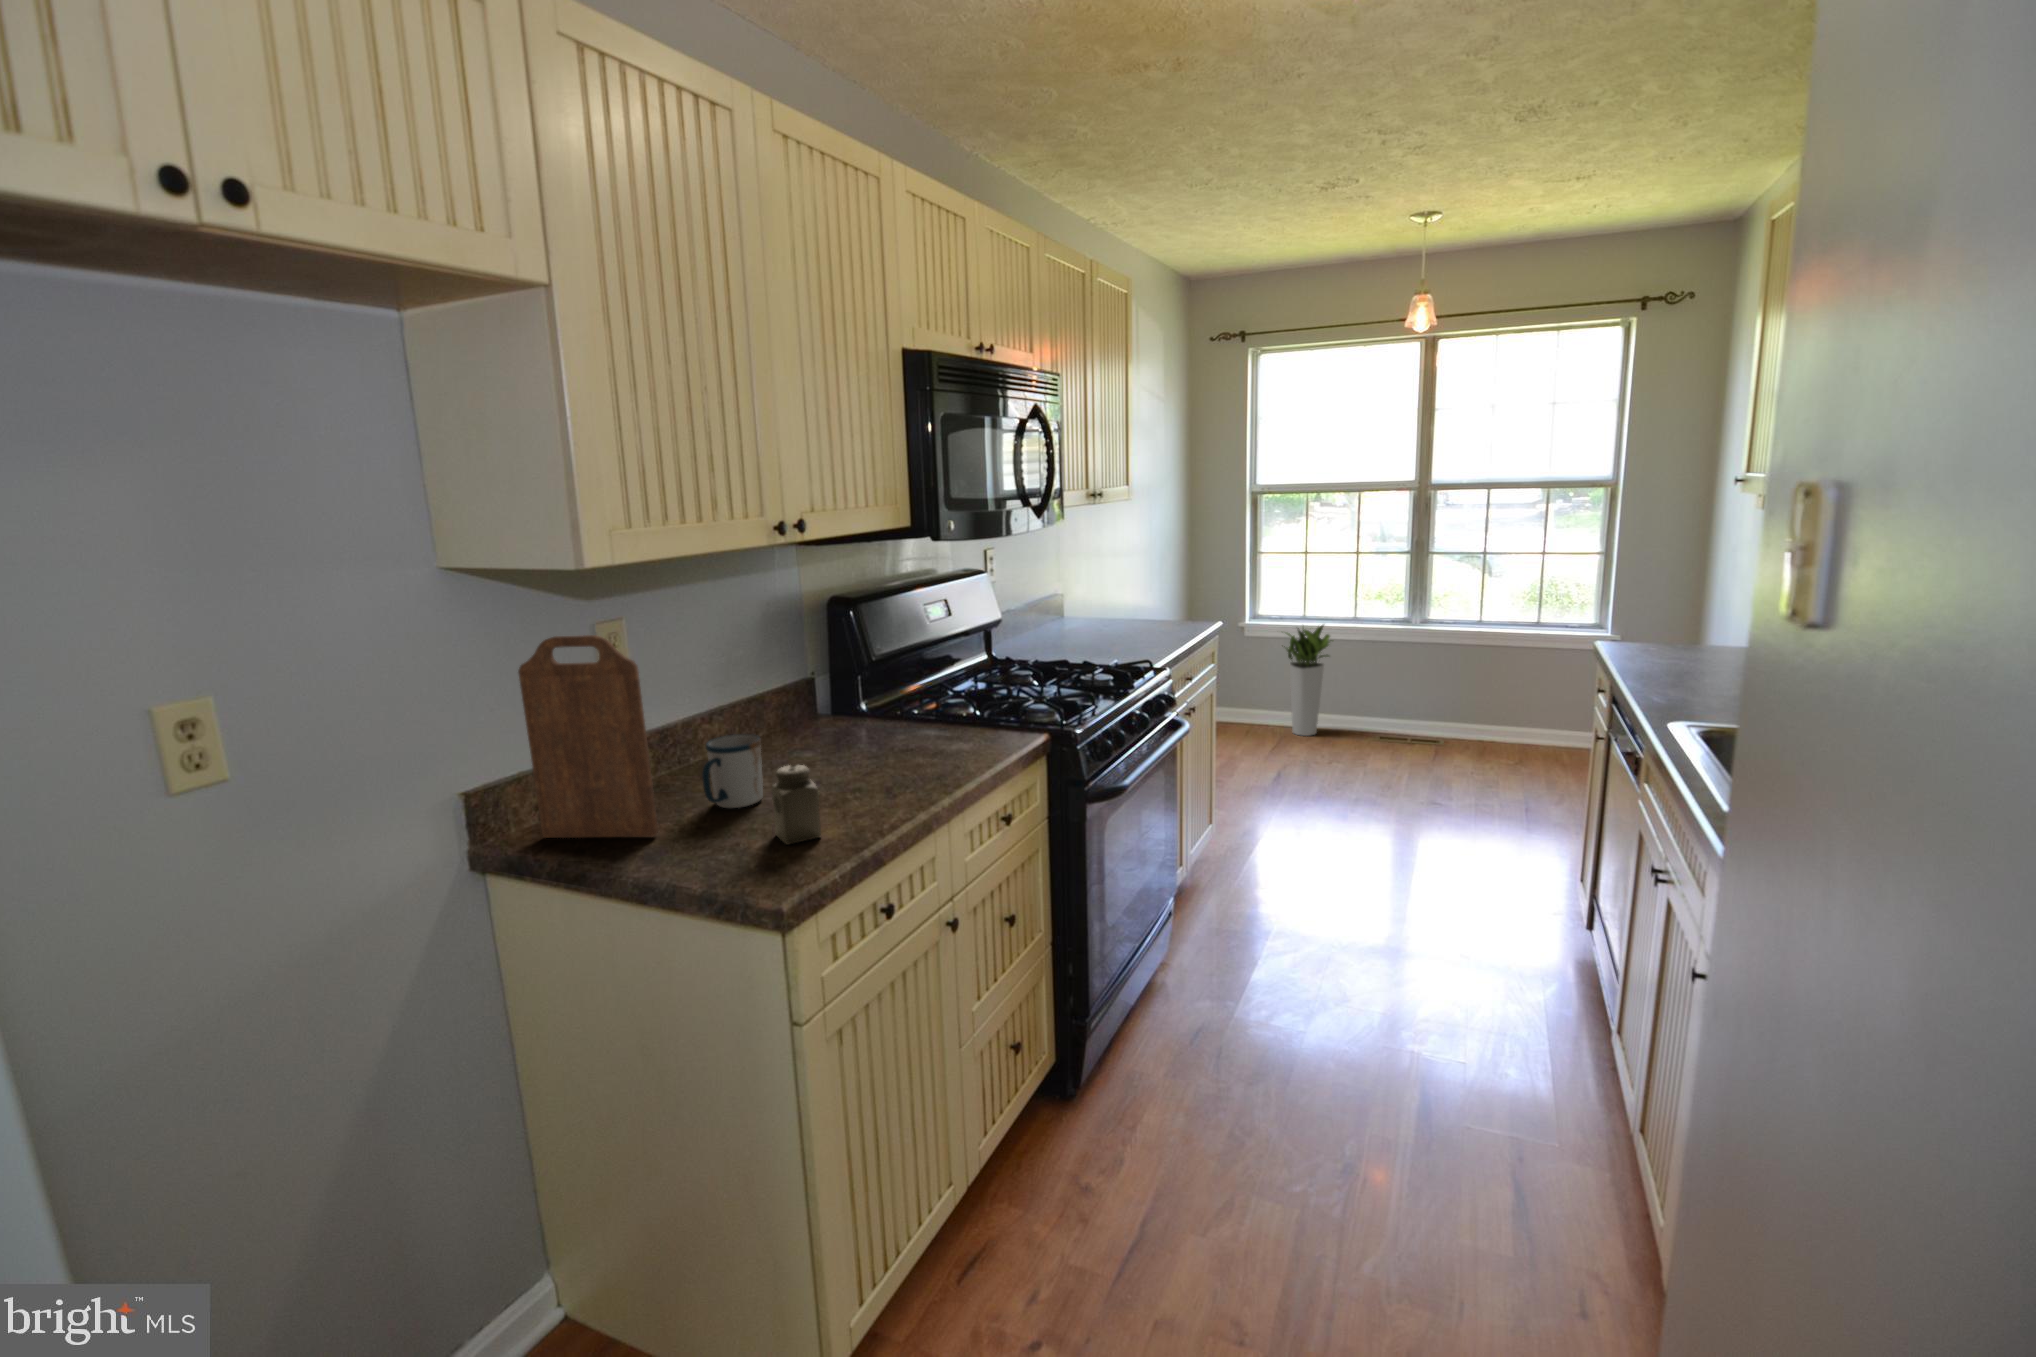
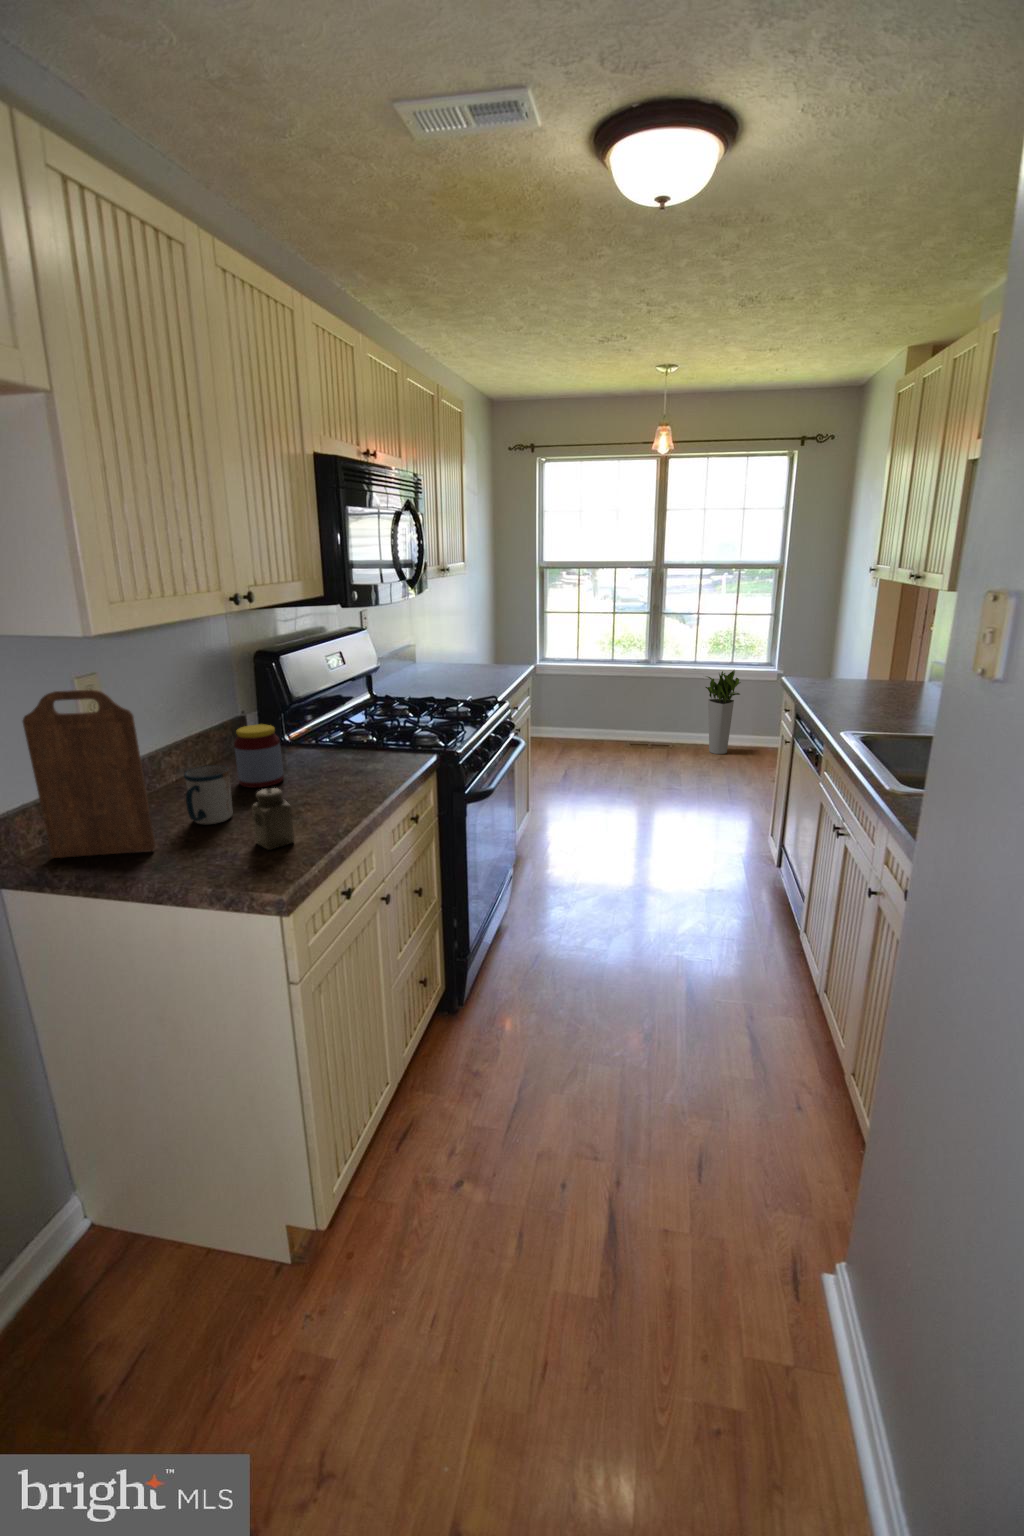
planter: present [1286,625,1330,736] -> present [706,670,741,754]
jar: none [782,686,842,766] -> present [234,725,283,788]

